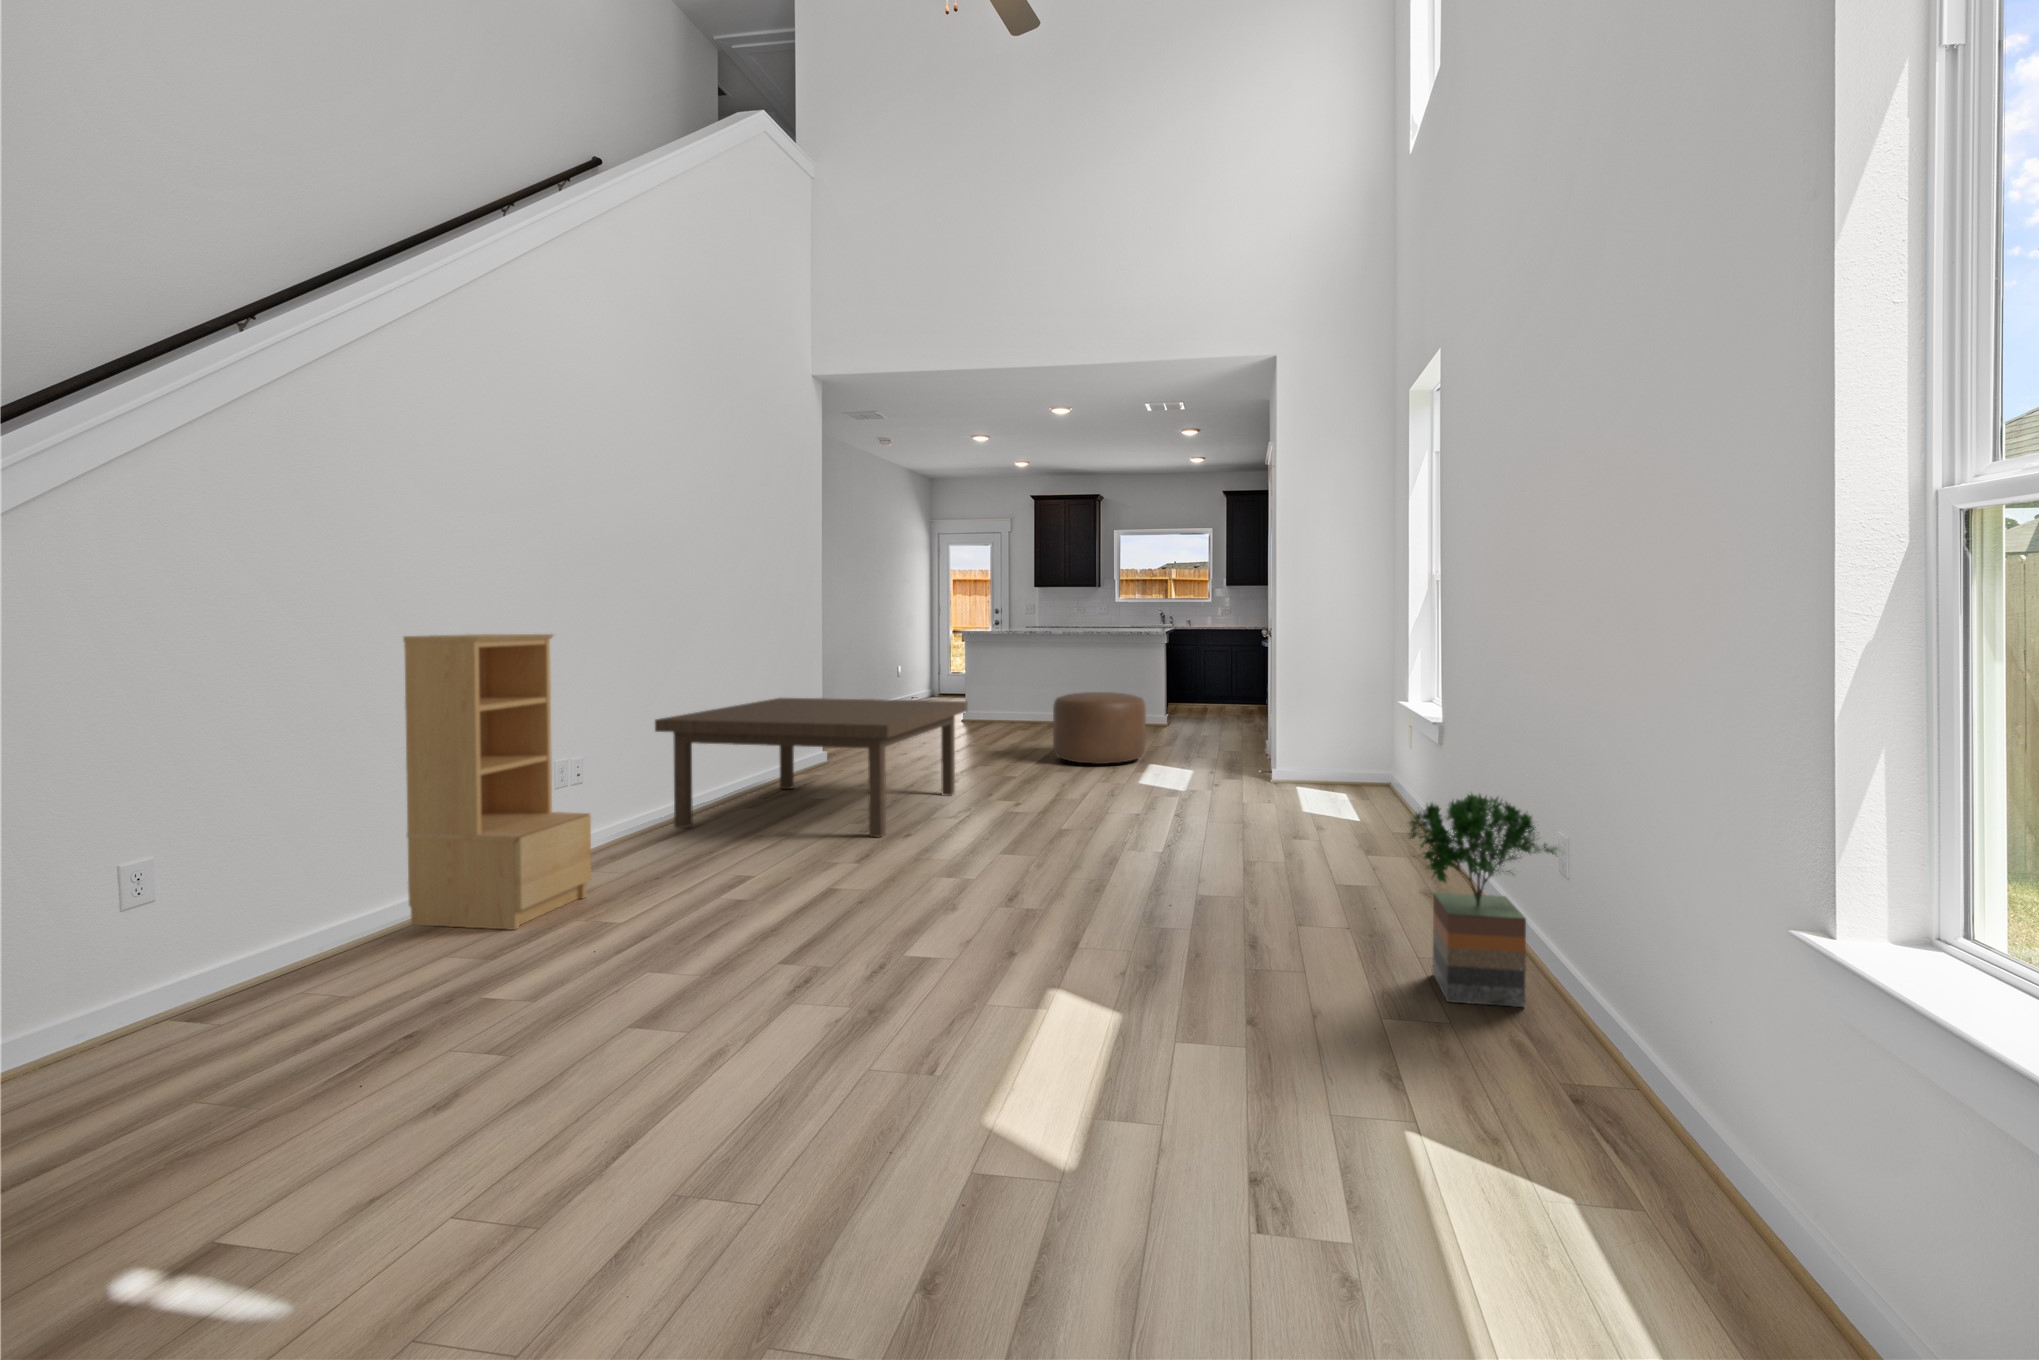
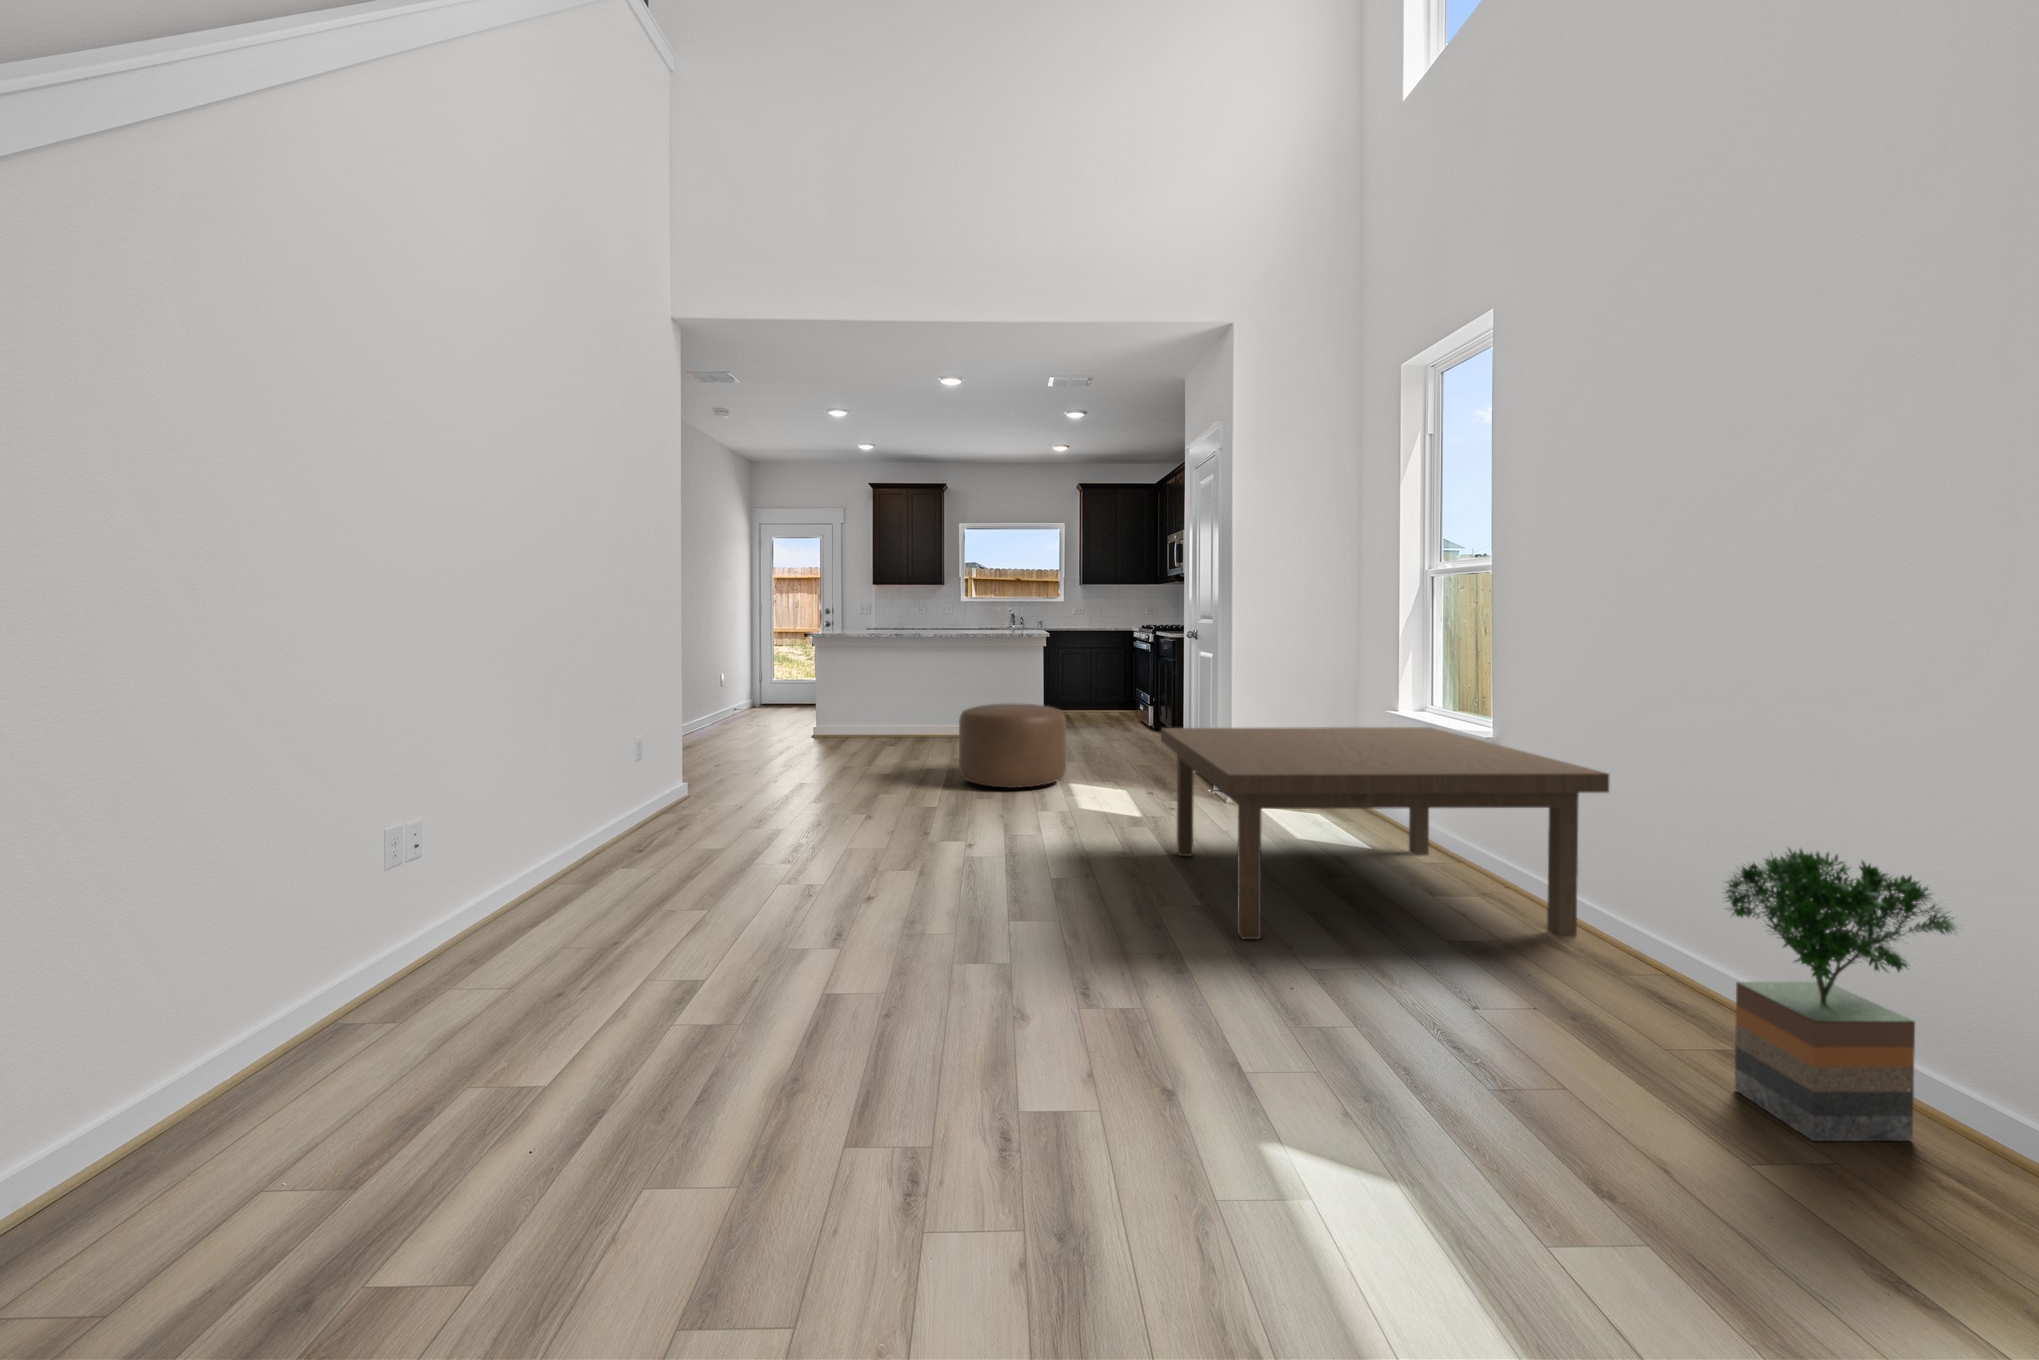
bookshelf: present [403,634,591,930] -> none [147,645,461,1126]
coffee table: present [655,698,967,838] -> present [1161,727,1609,939]

